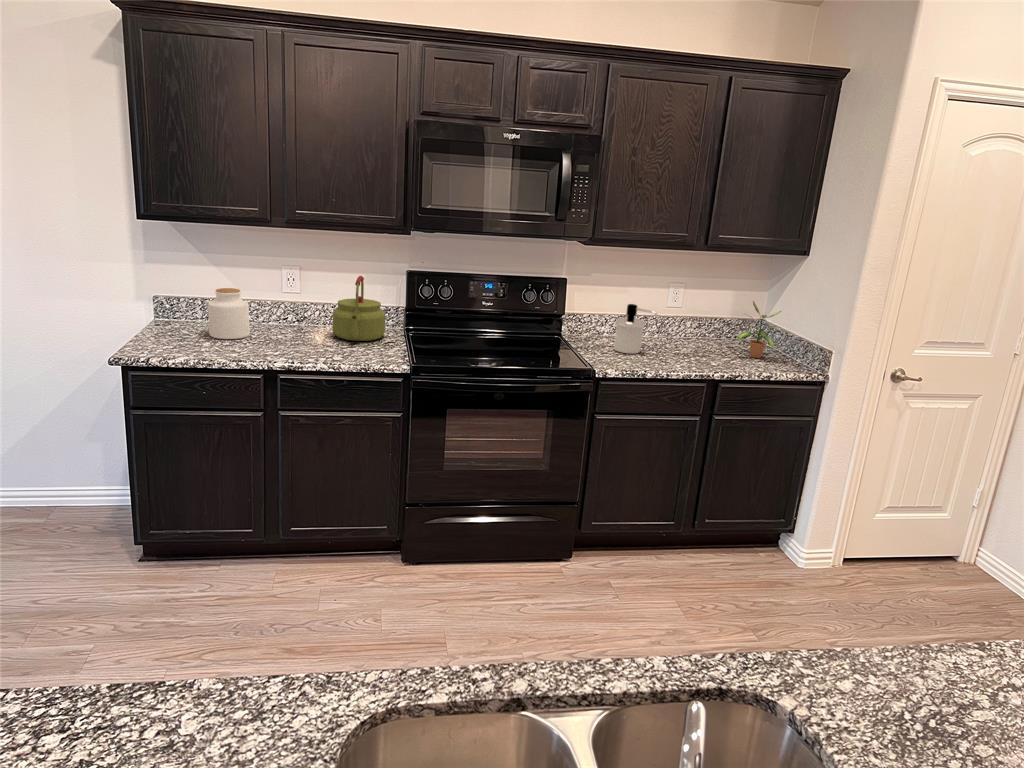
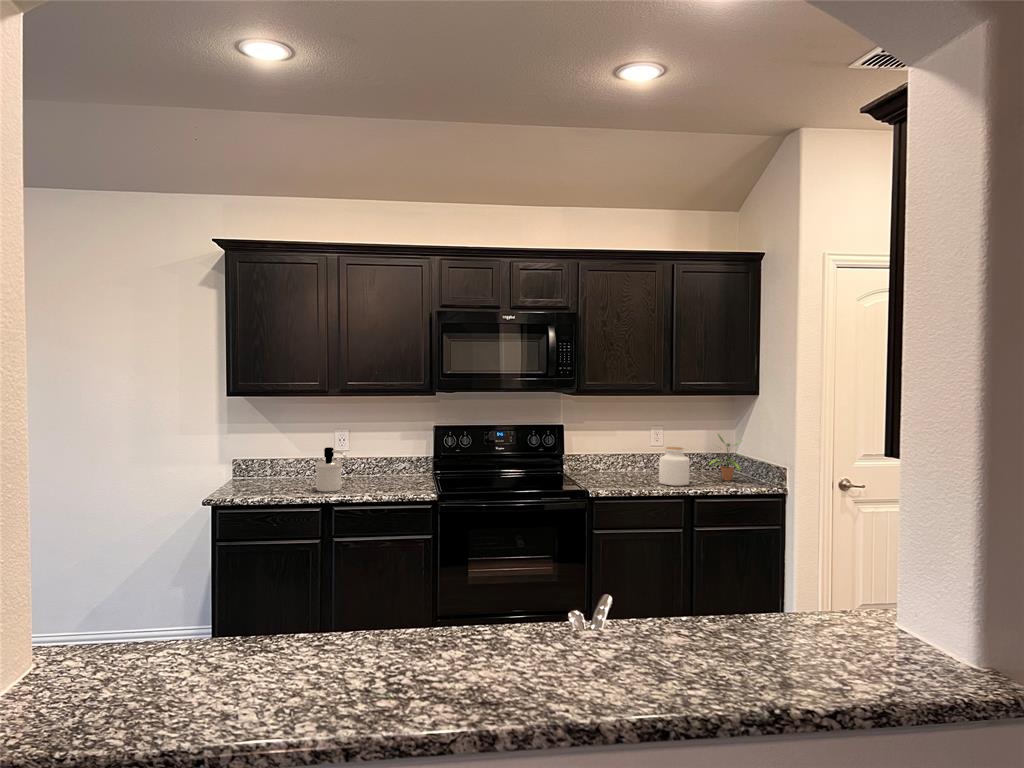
kettle: present [332,276,385,341] -> none [375,432,417,483]
jar: present [208,288,250,339] -> present [659,447,690,486]
soap dispenser: present [614,304,660,354] -> present [316,447,347,492]

